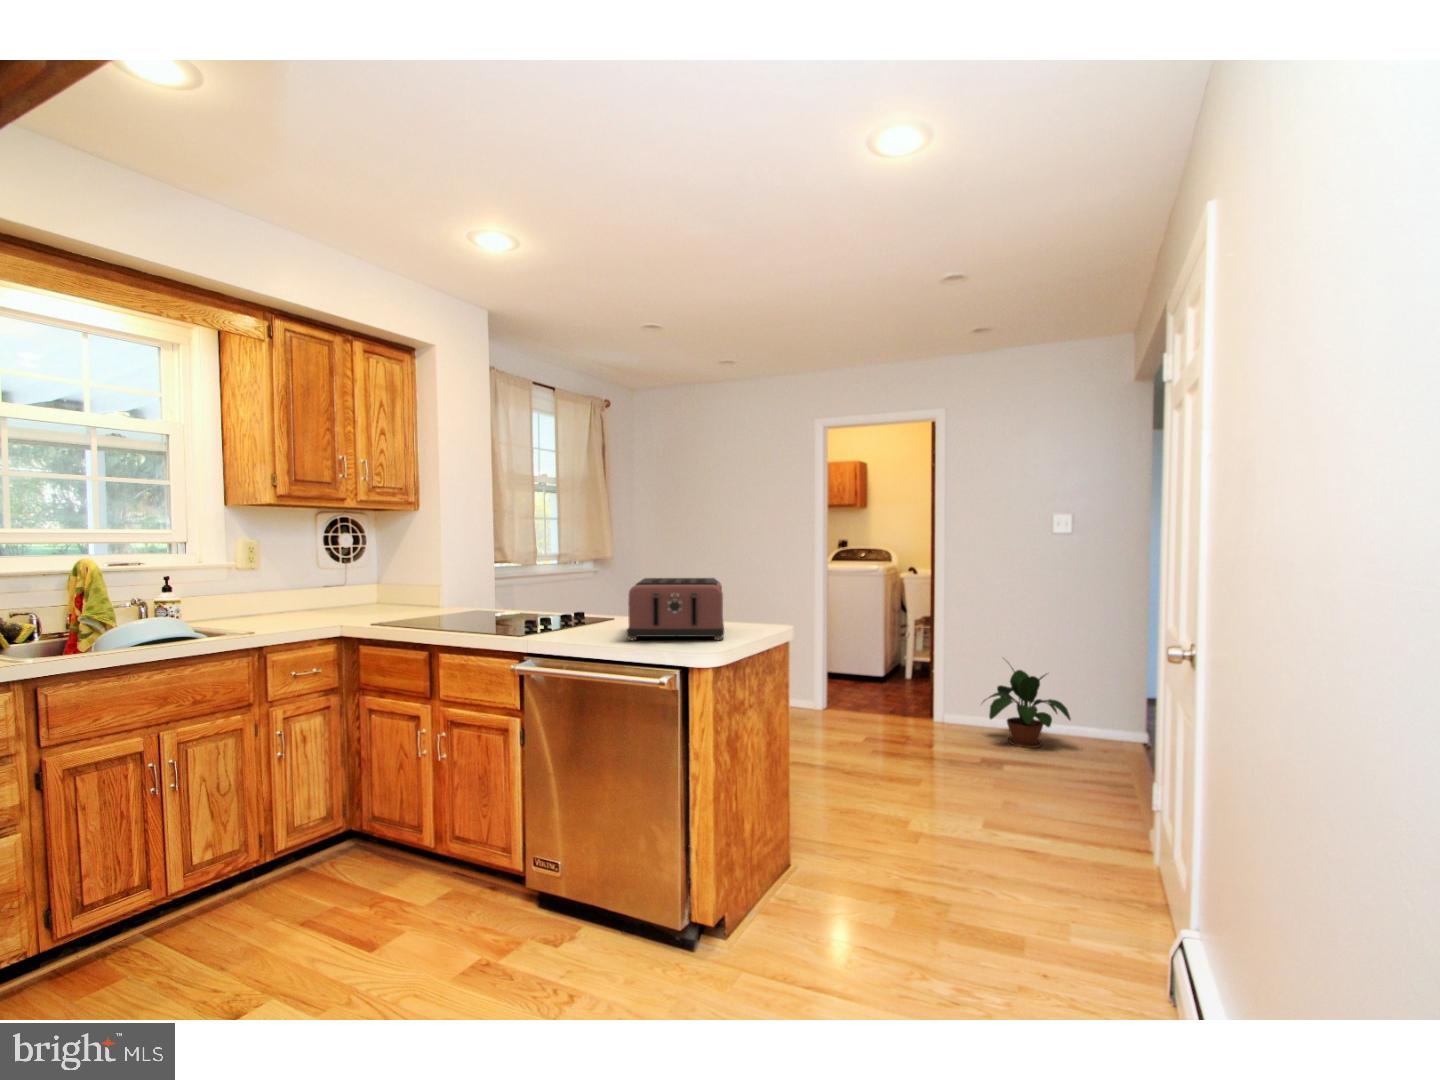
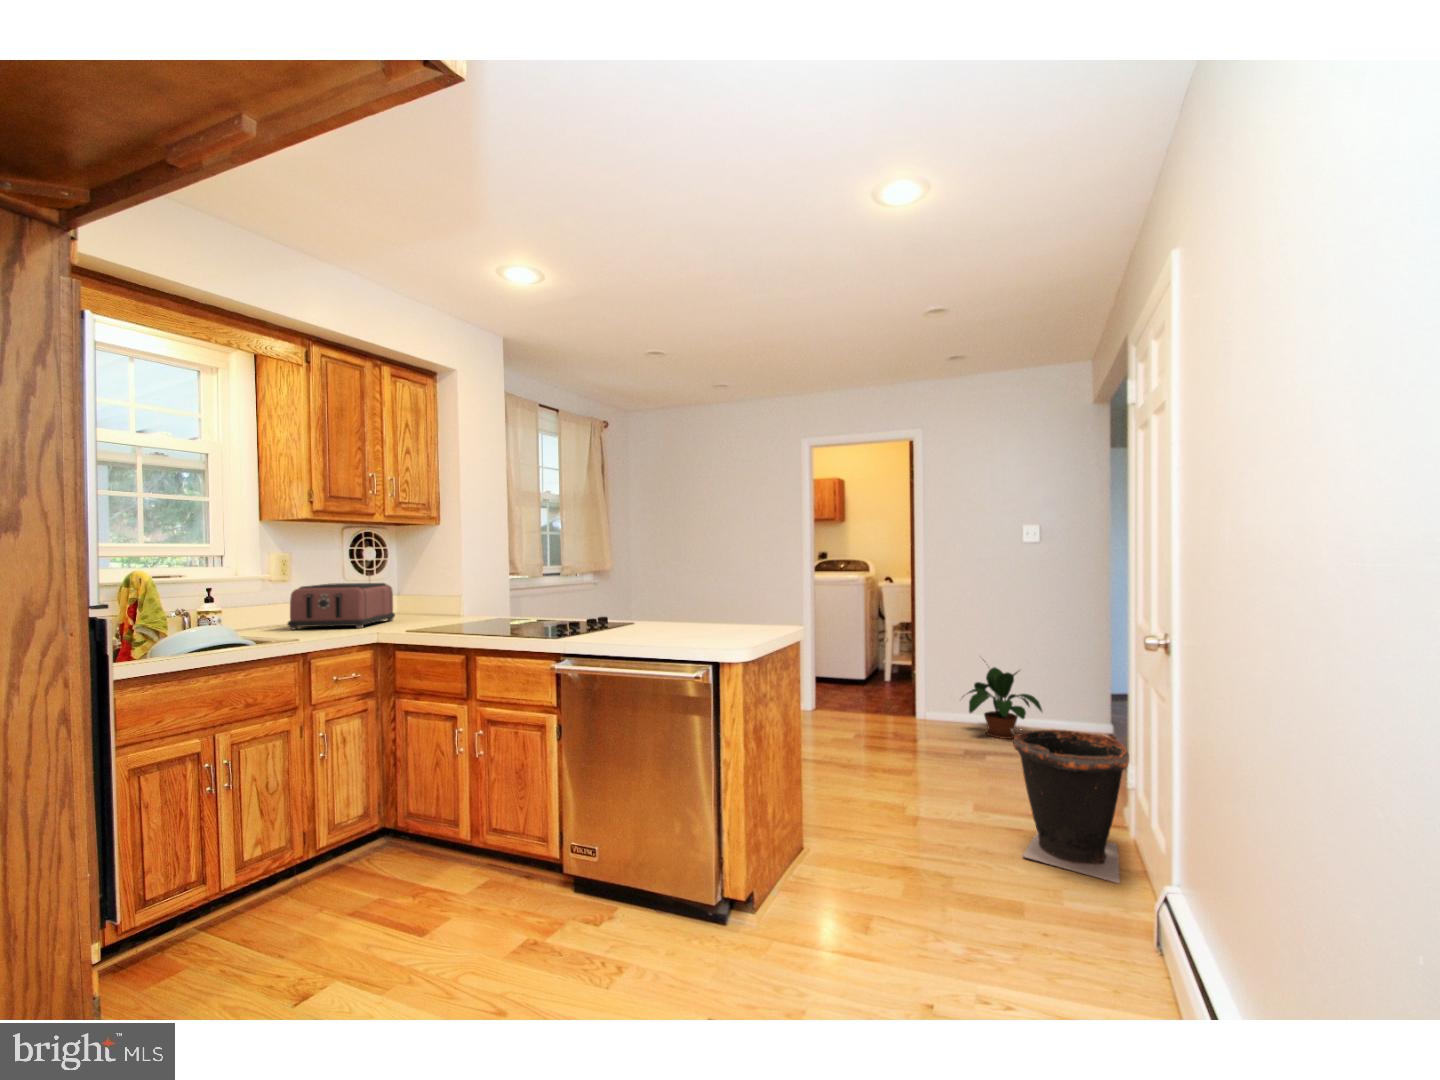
toaster: present [627,578,724,640] -> present [288,583,395,630]
waste bin: none [1021,743,1153,920] -> present [1010,729,1129,883]

